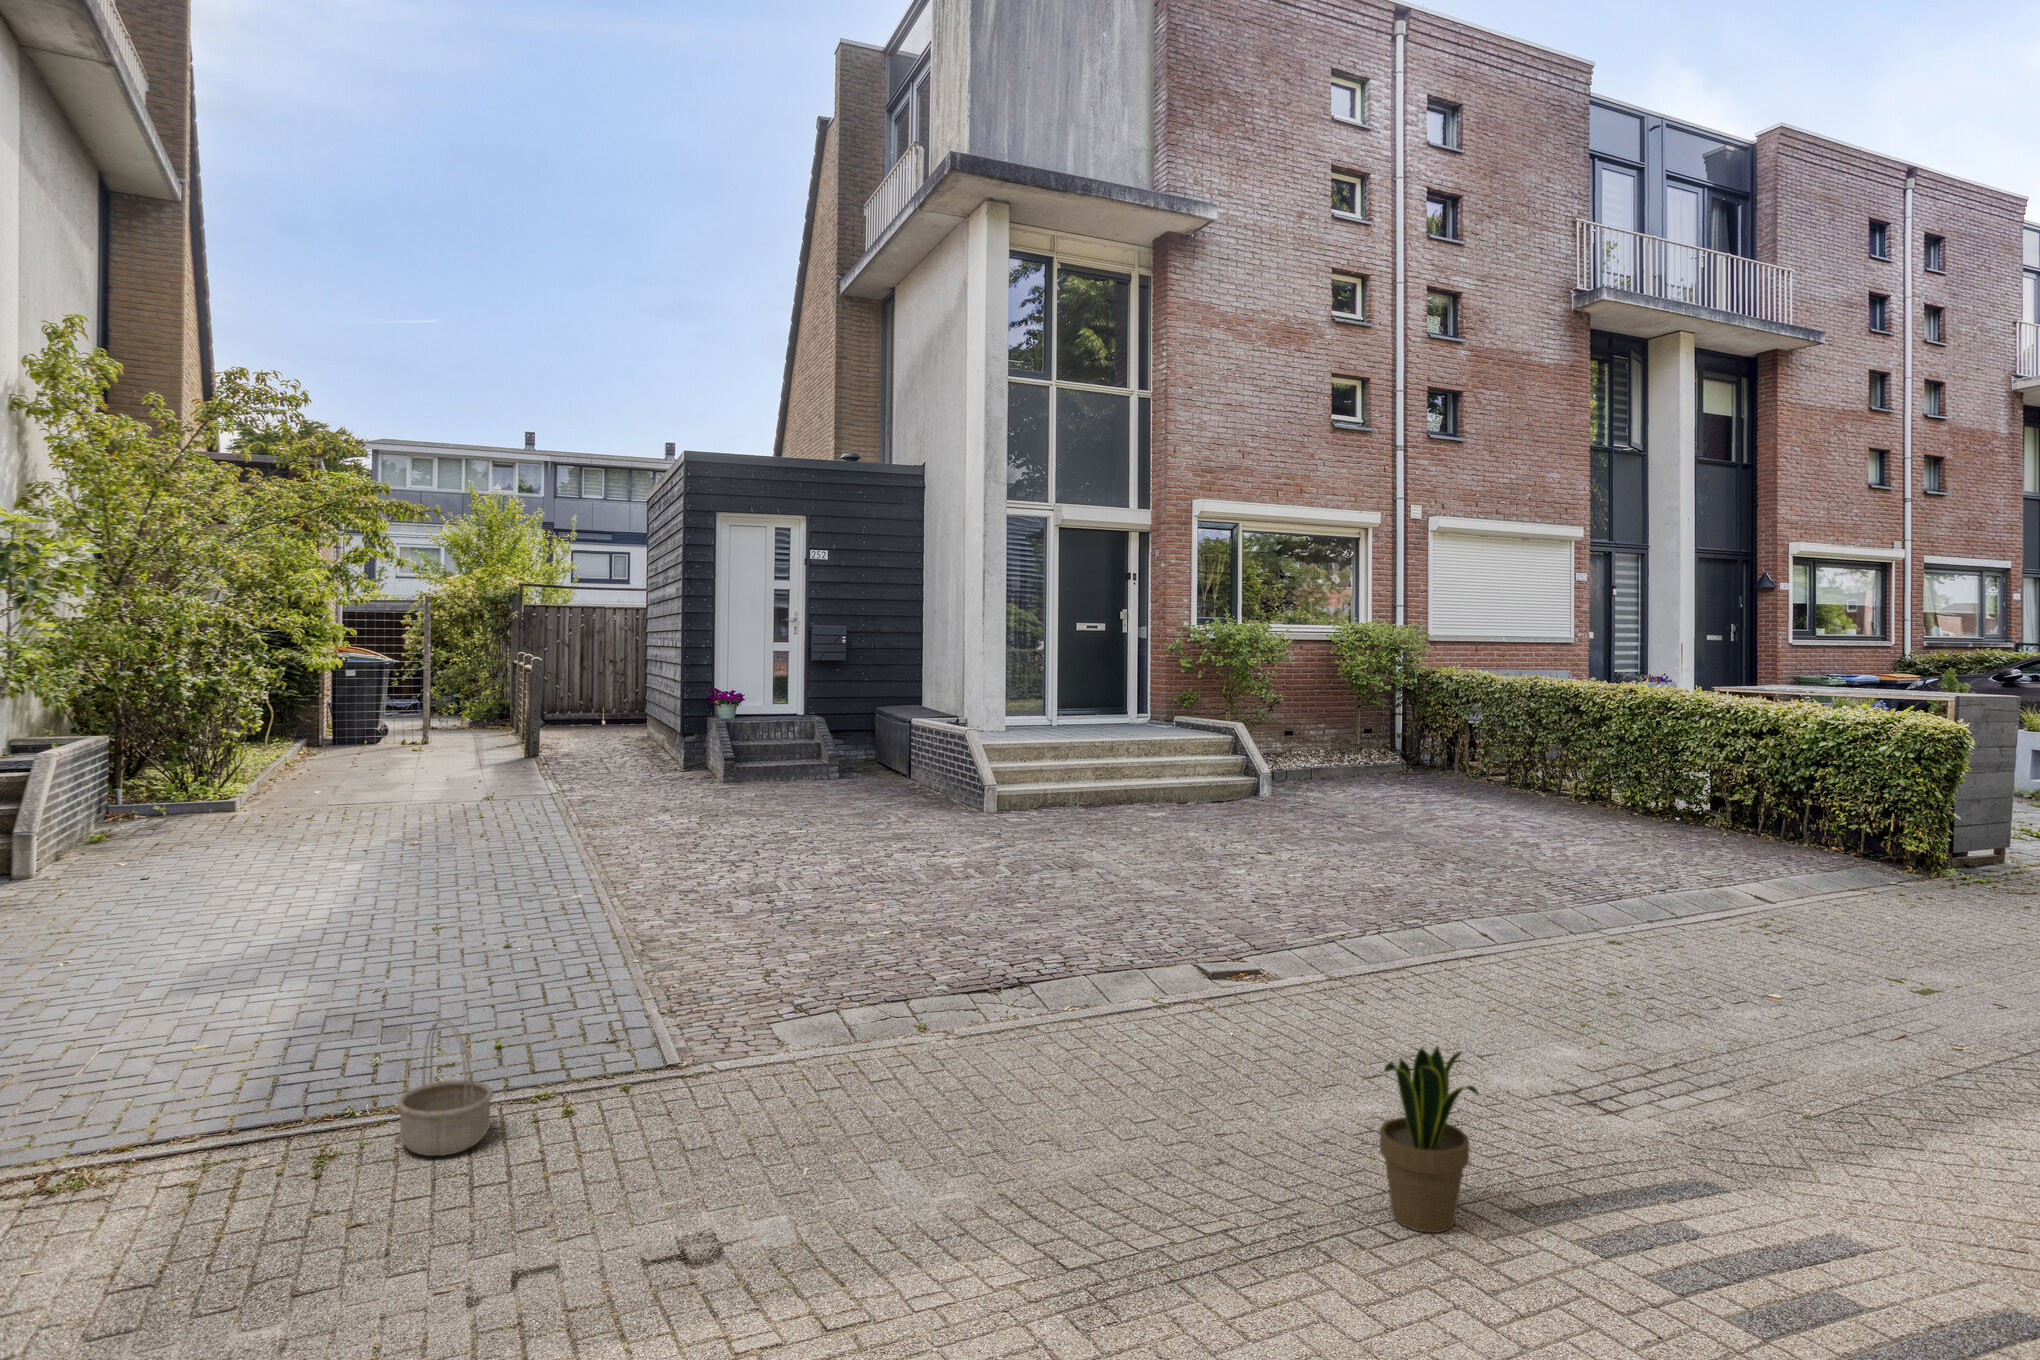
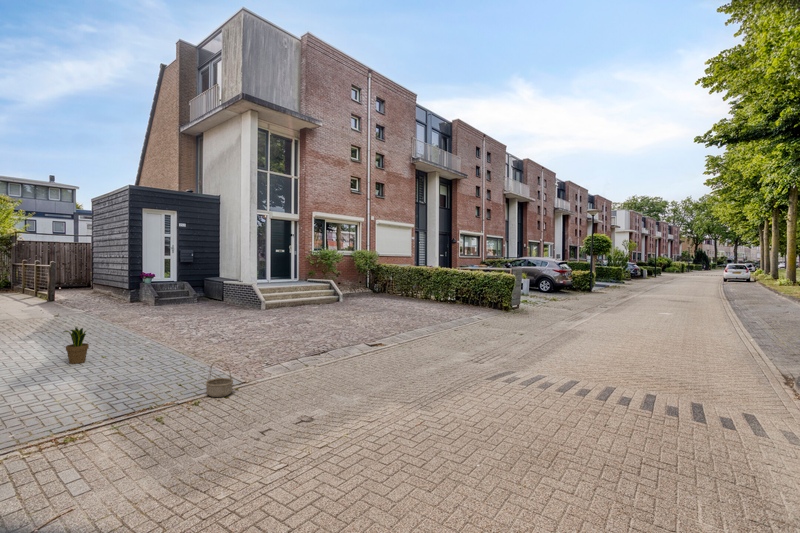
potted plant: present [1380,1047,1478,1233] -> present [64,328,89,364]

